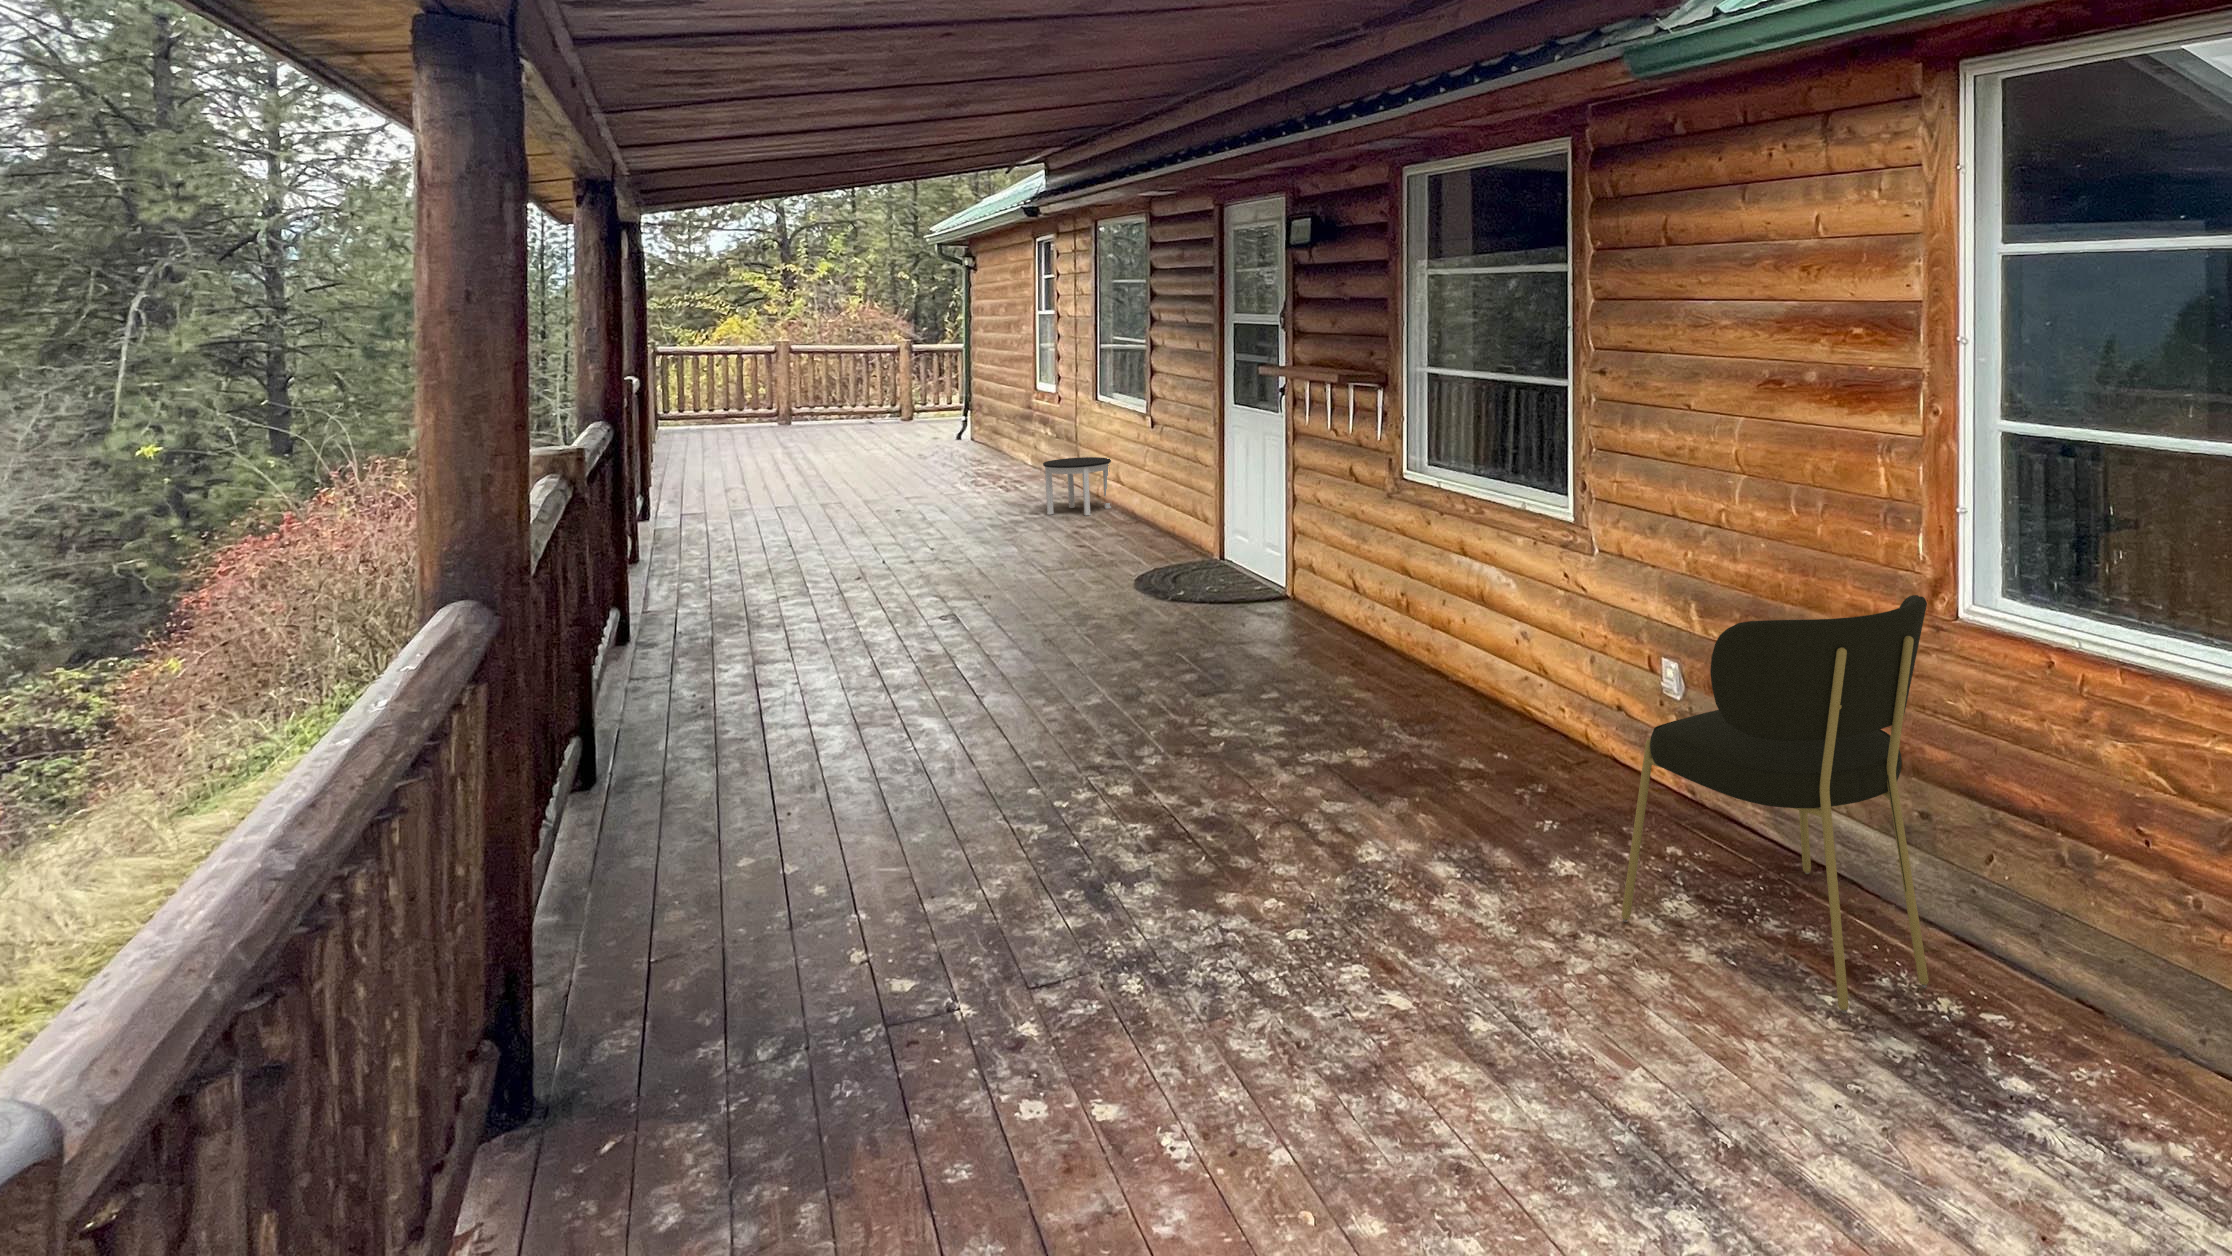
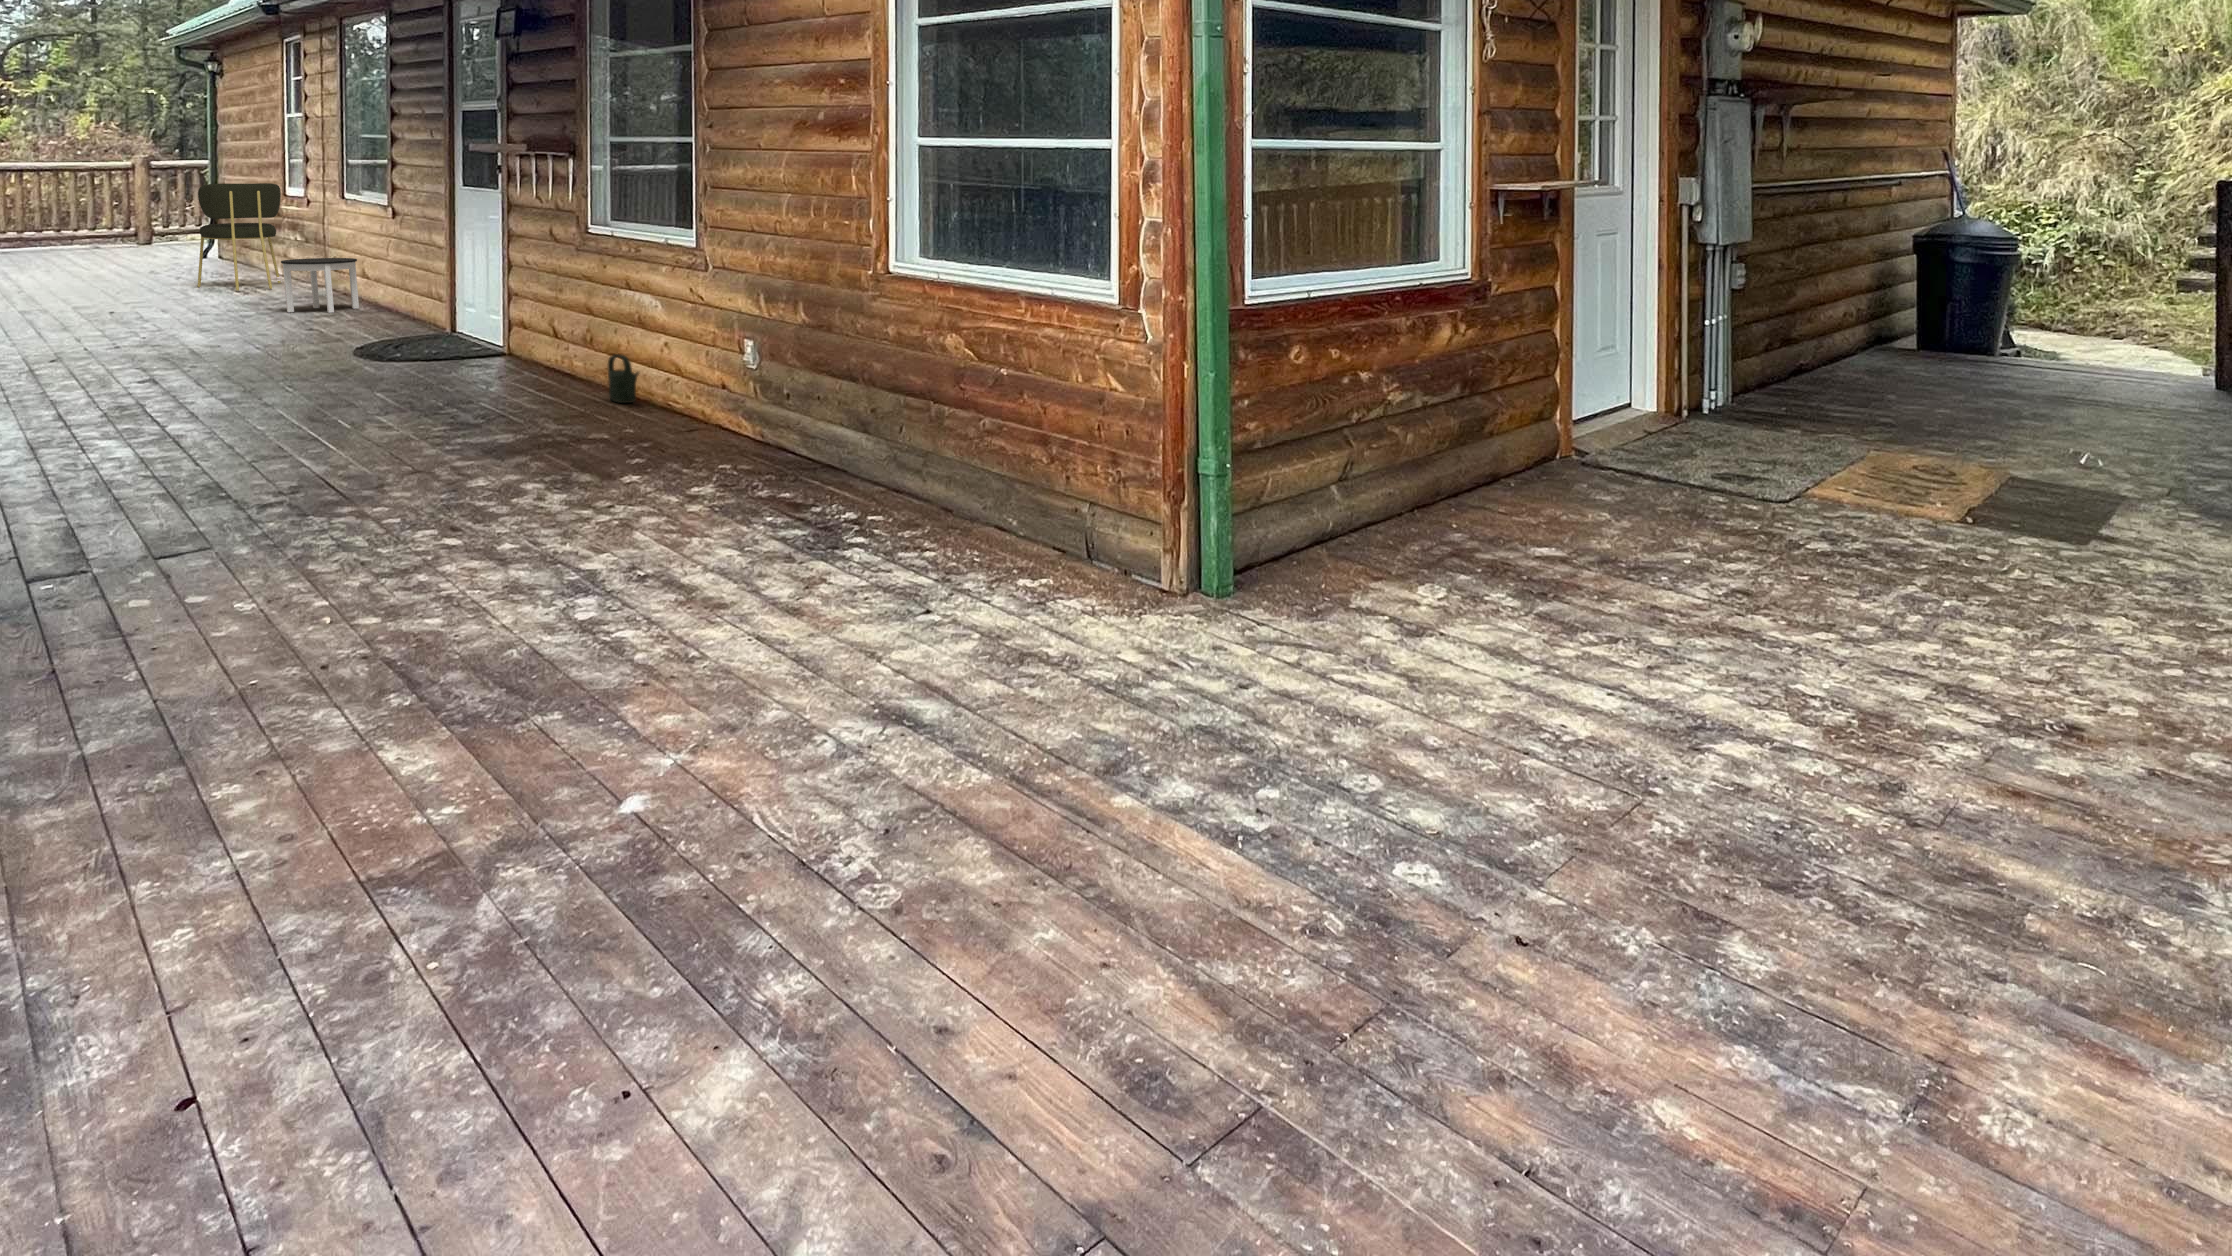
dining chair: present [1621,595,1929,1013] -> present [198,183,281,291]
watering can: none [1439,635,1488,698] -> present [608,354,639,403]

